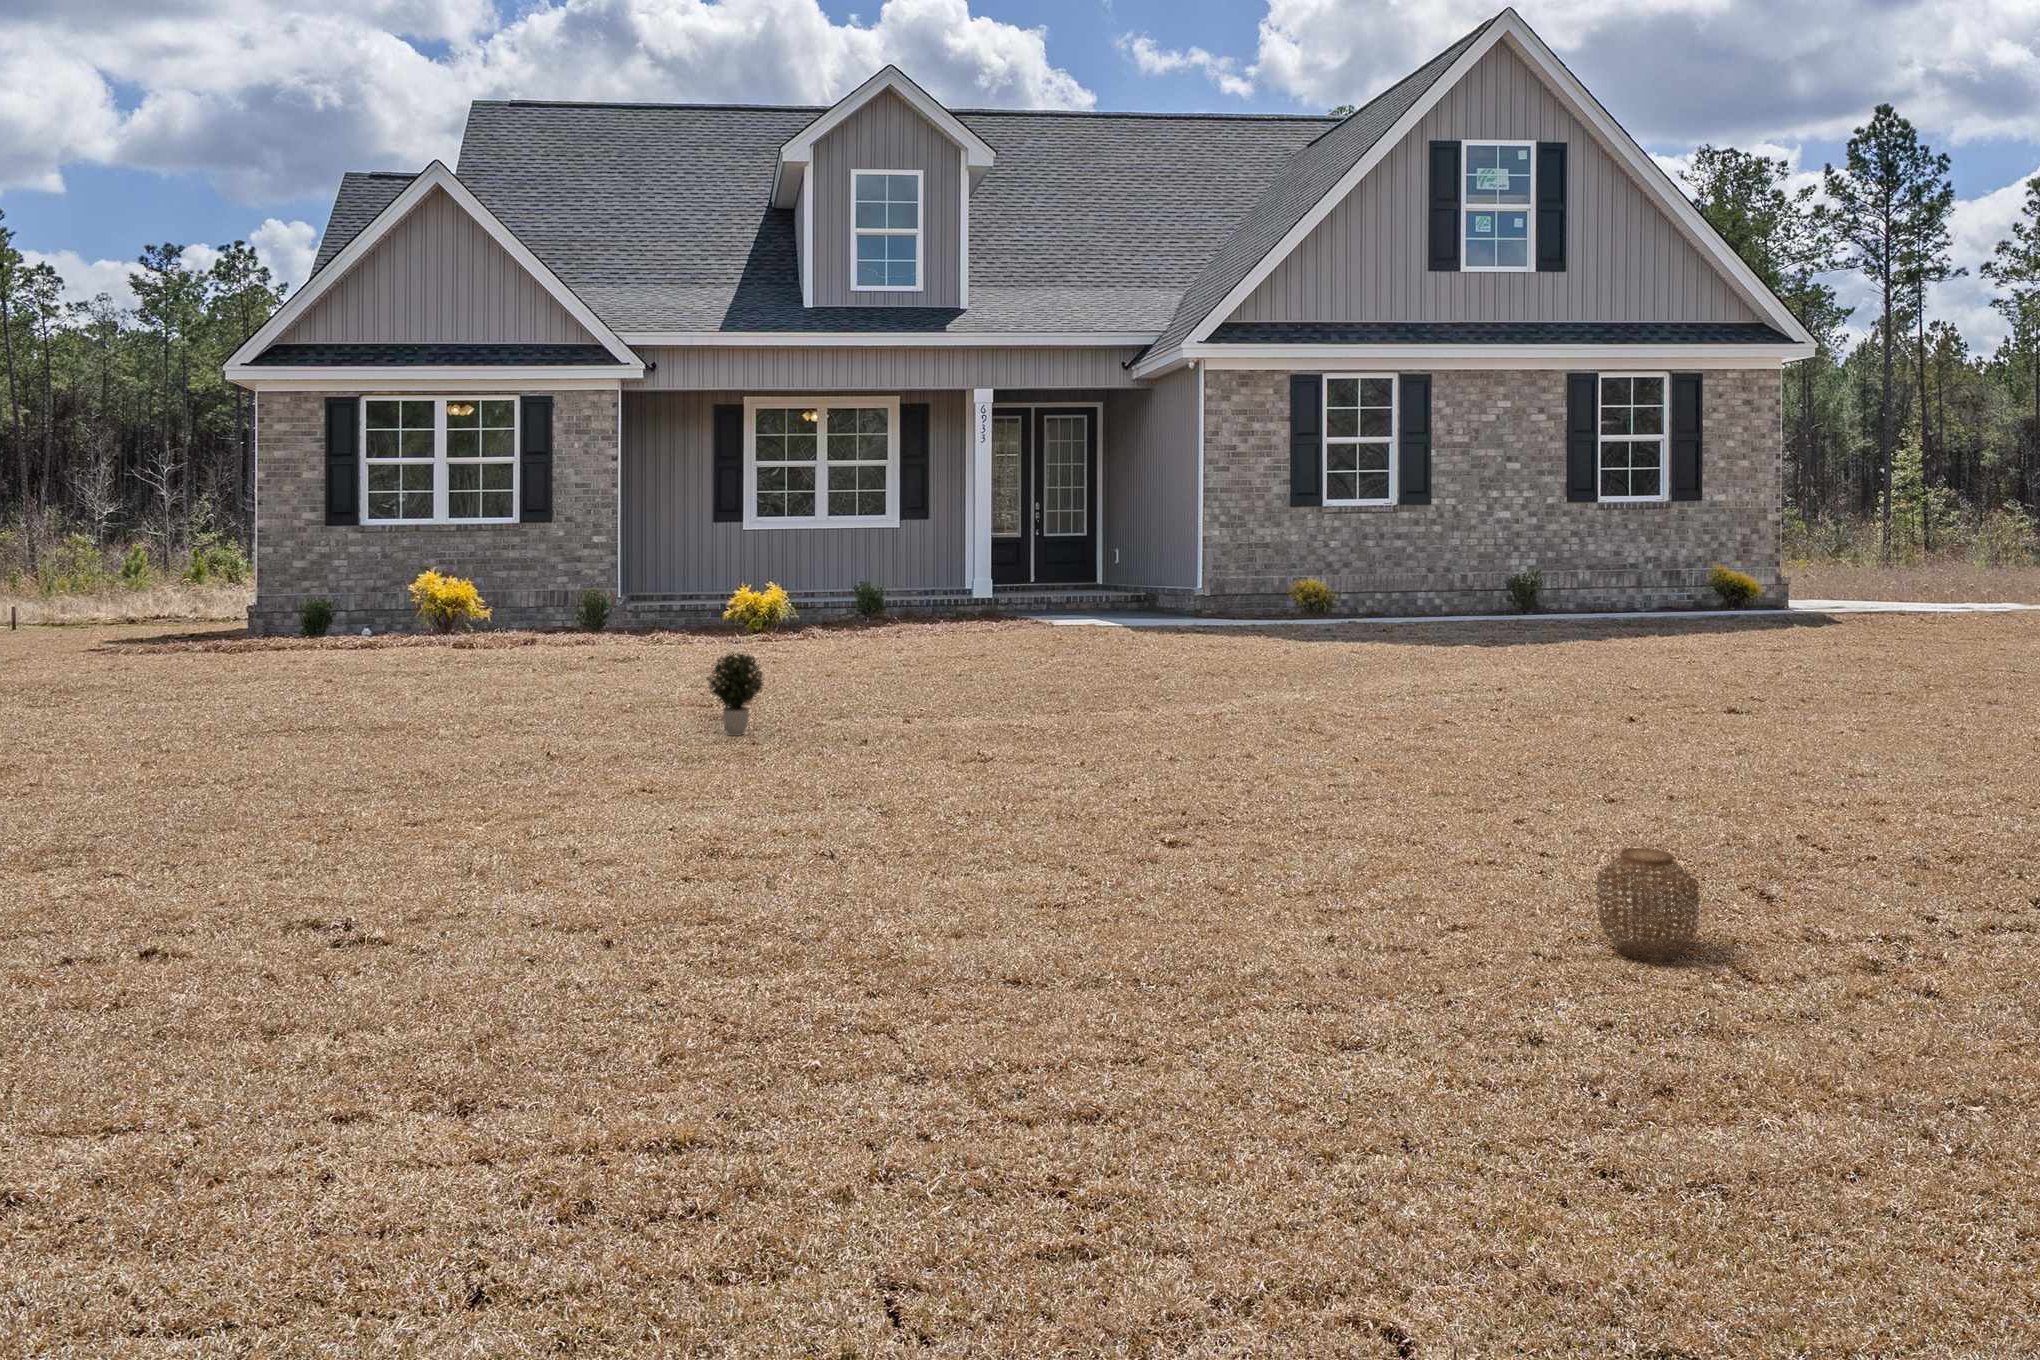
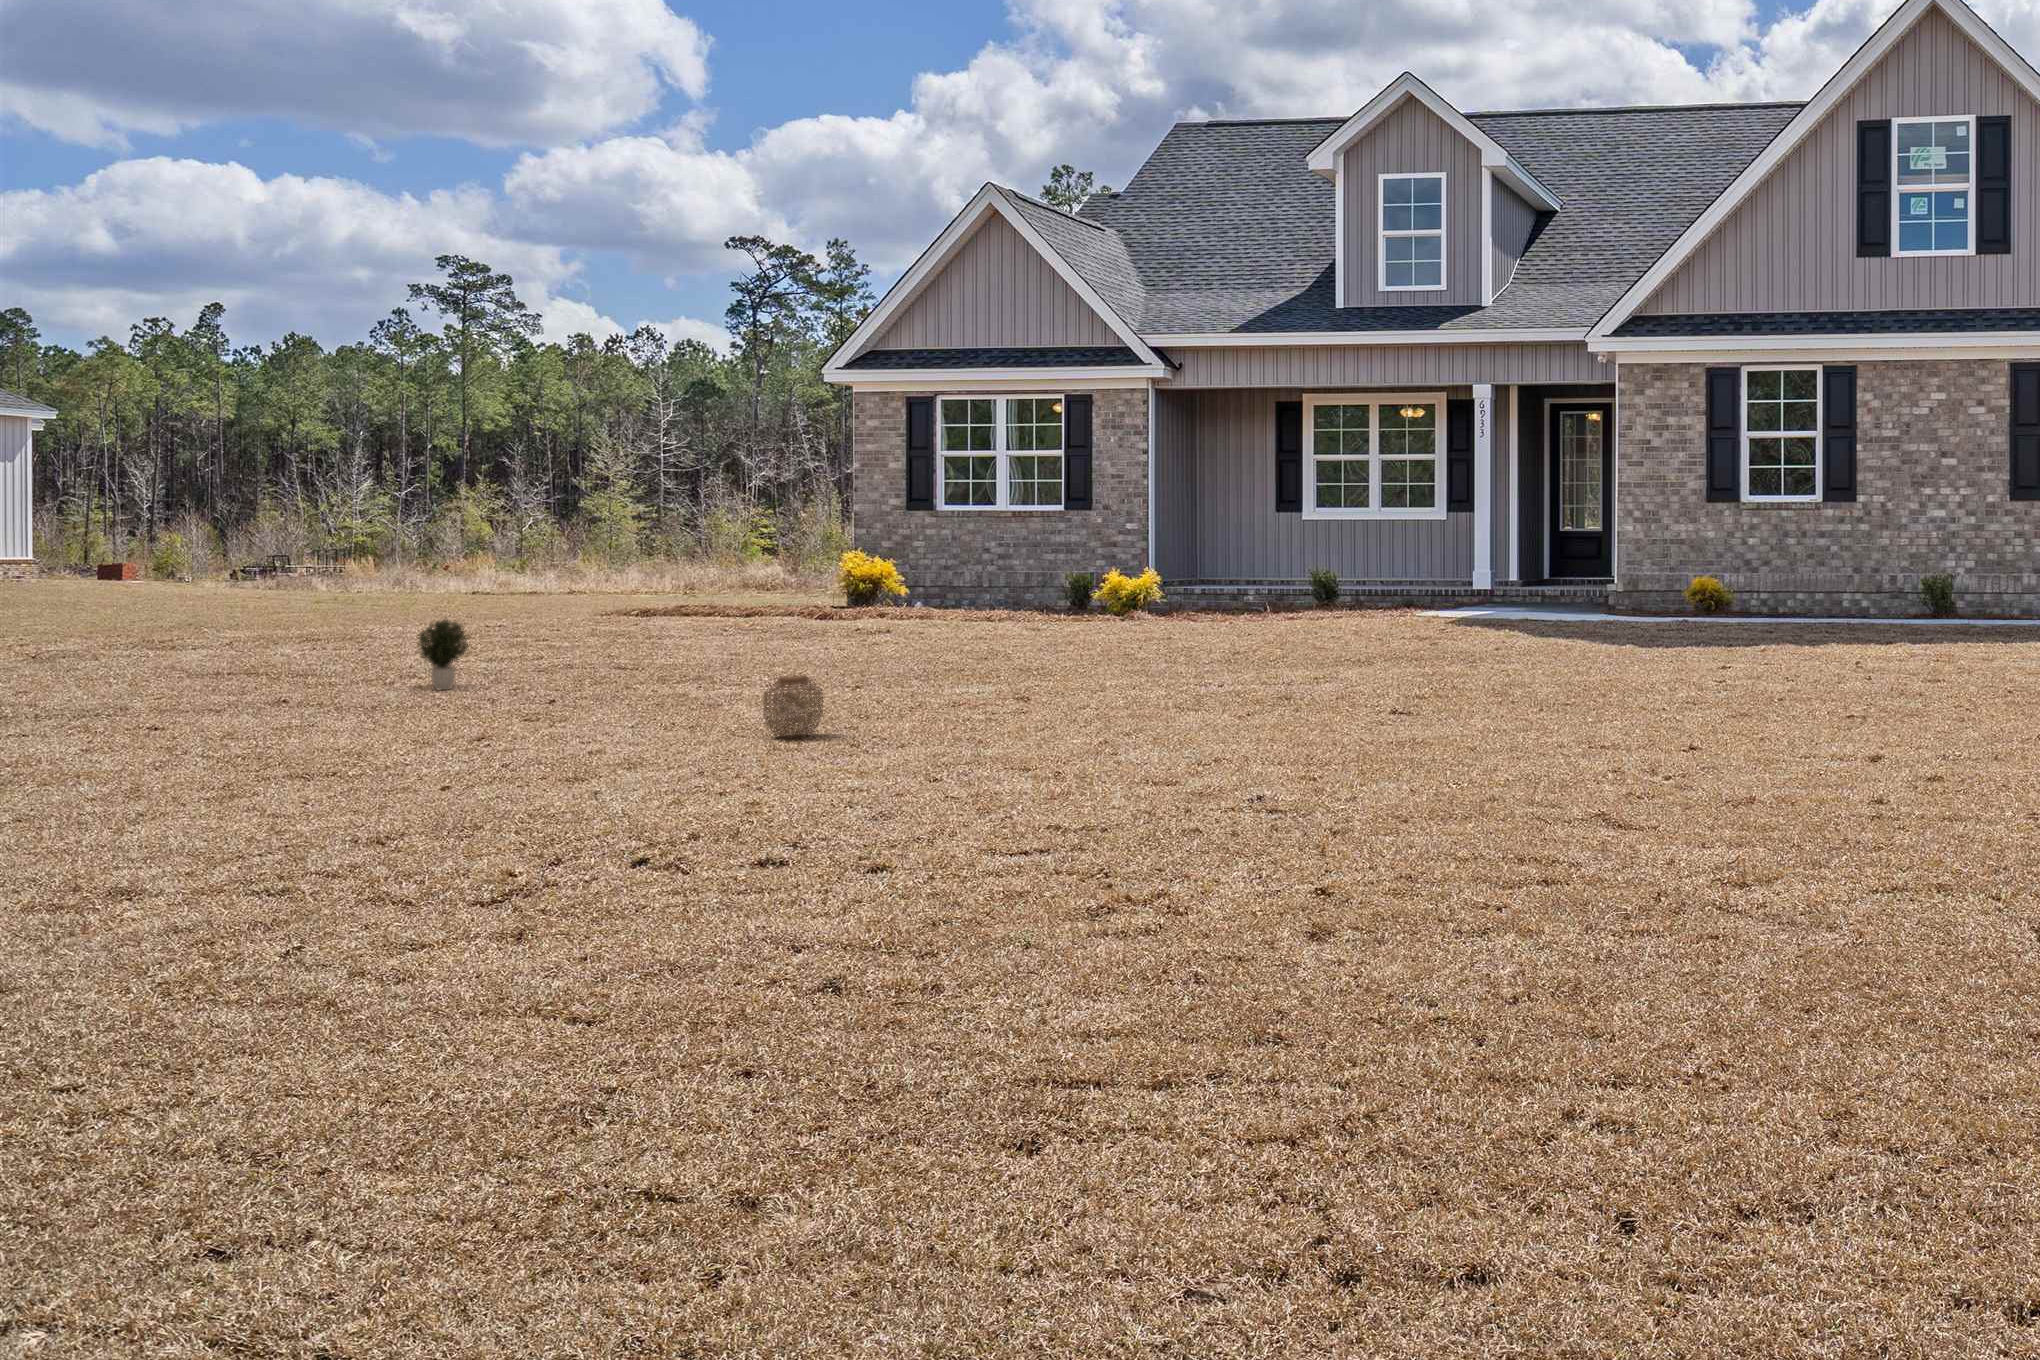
potted plant: present [706,653,764,736] -> present [417,619,469,690]

